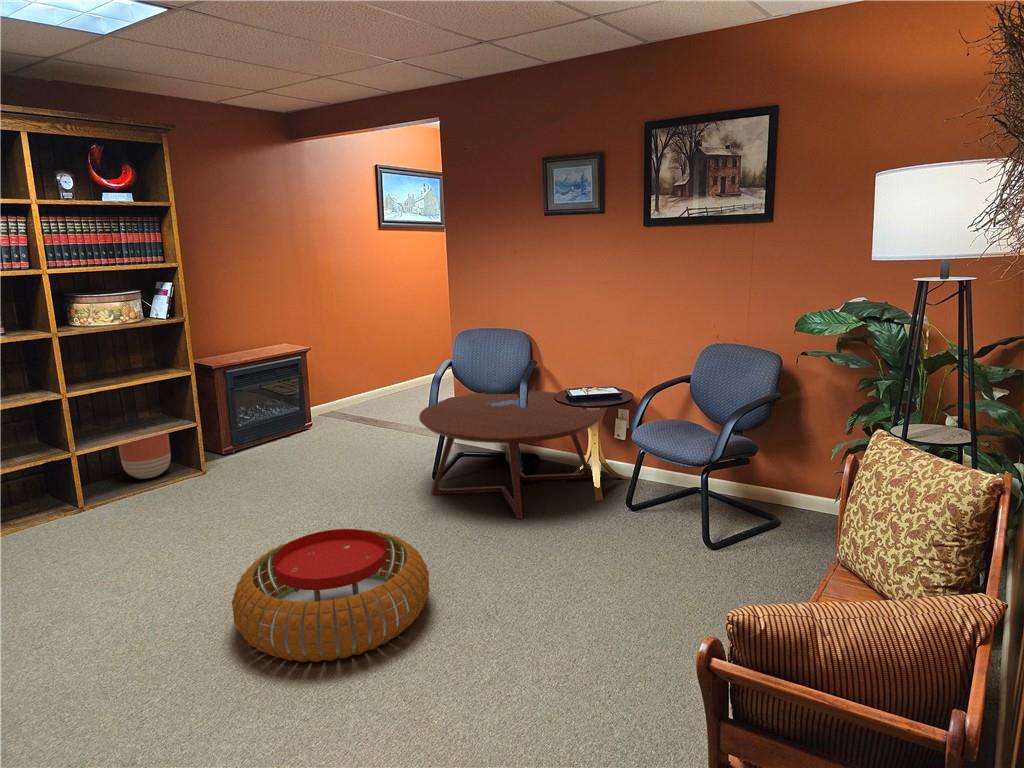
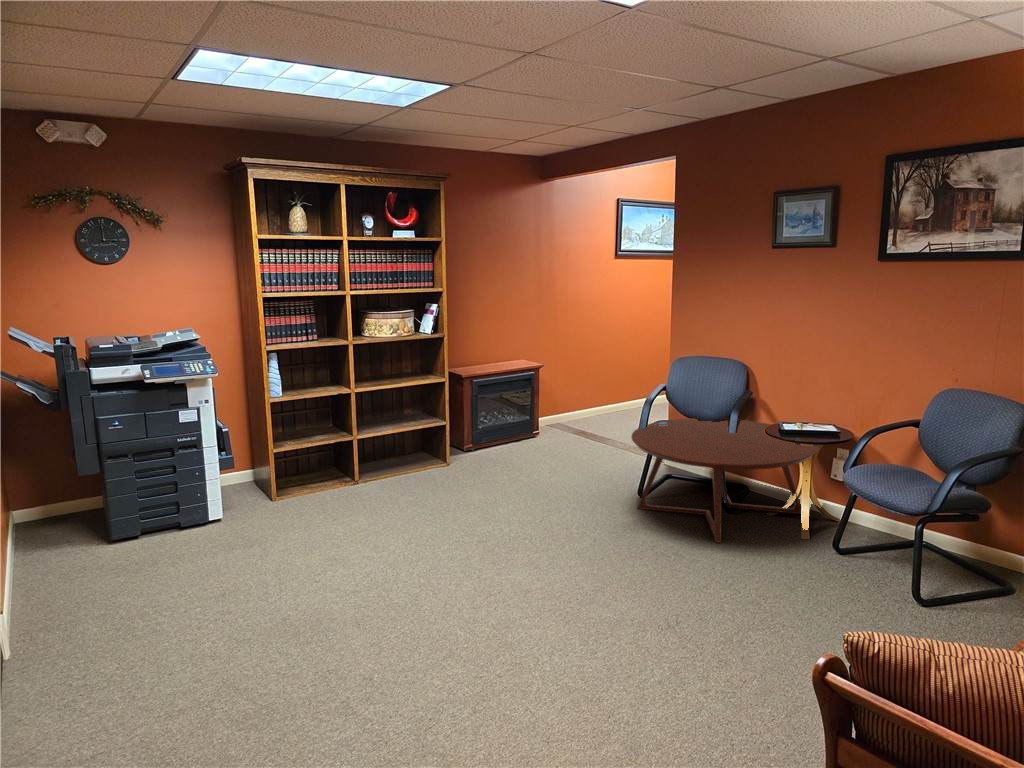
planter: present [119,433,171,479] -> none [386,422,424,464]
pouf: present [232,529,429,662] -> none [455,524,619,633]

